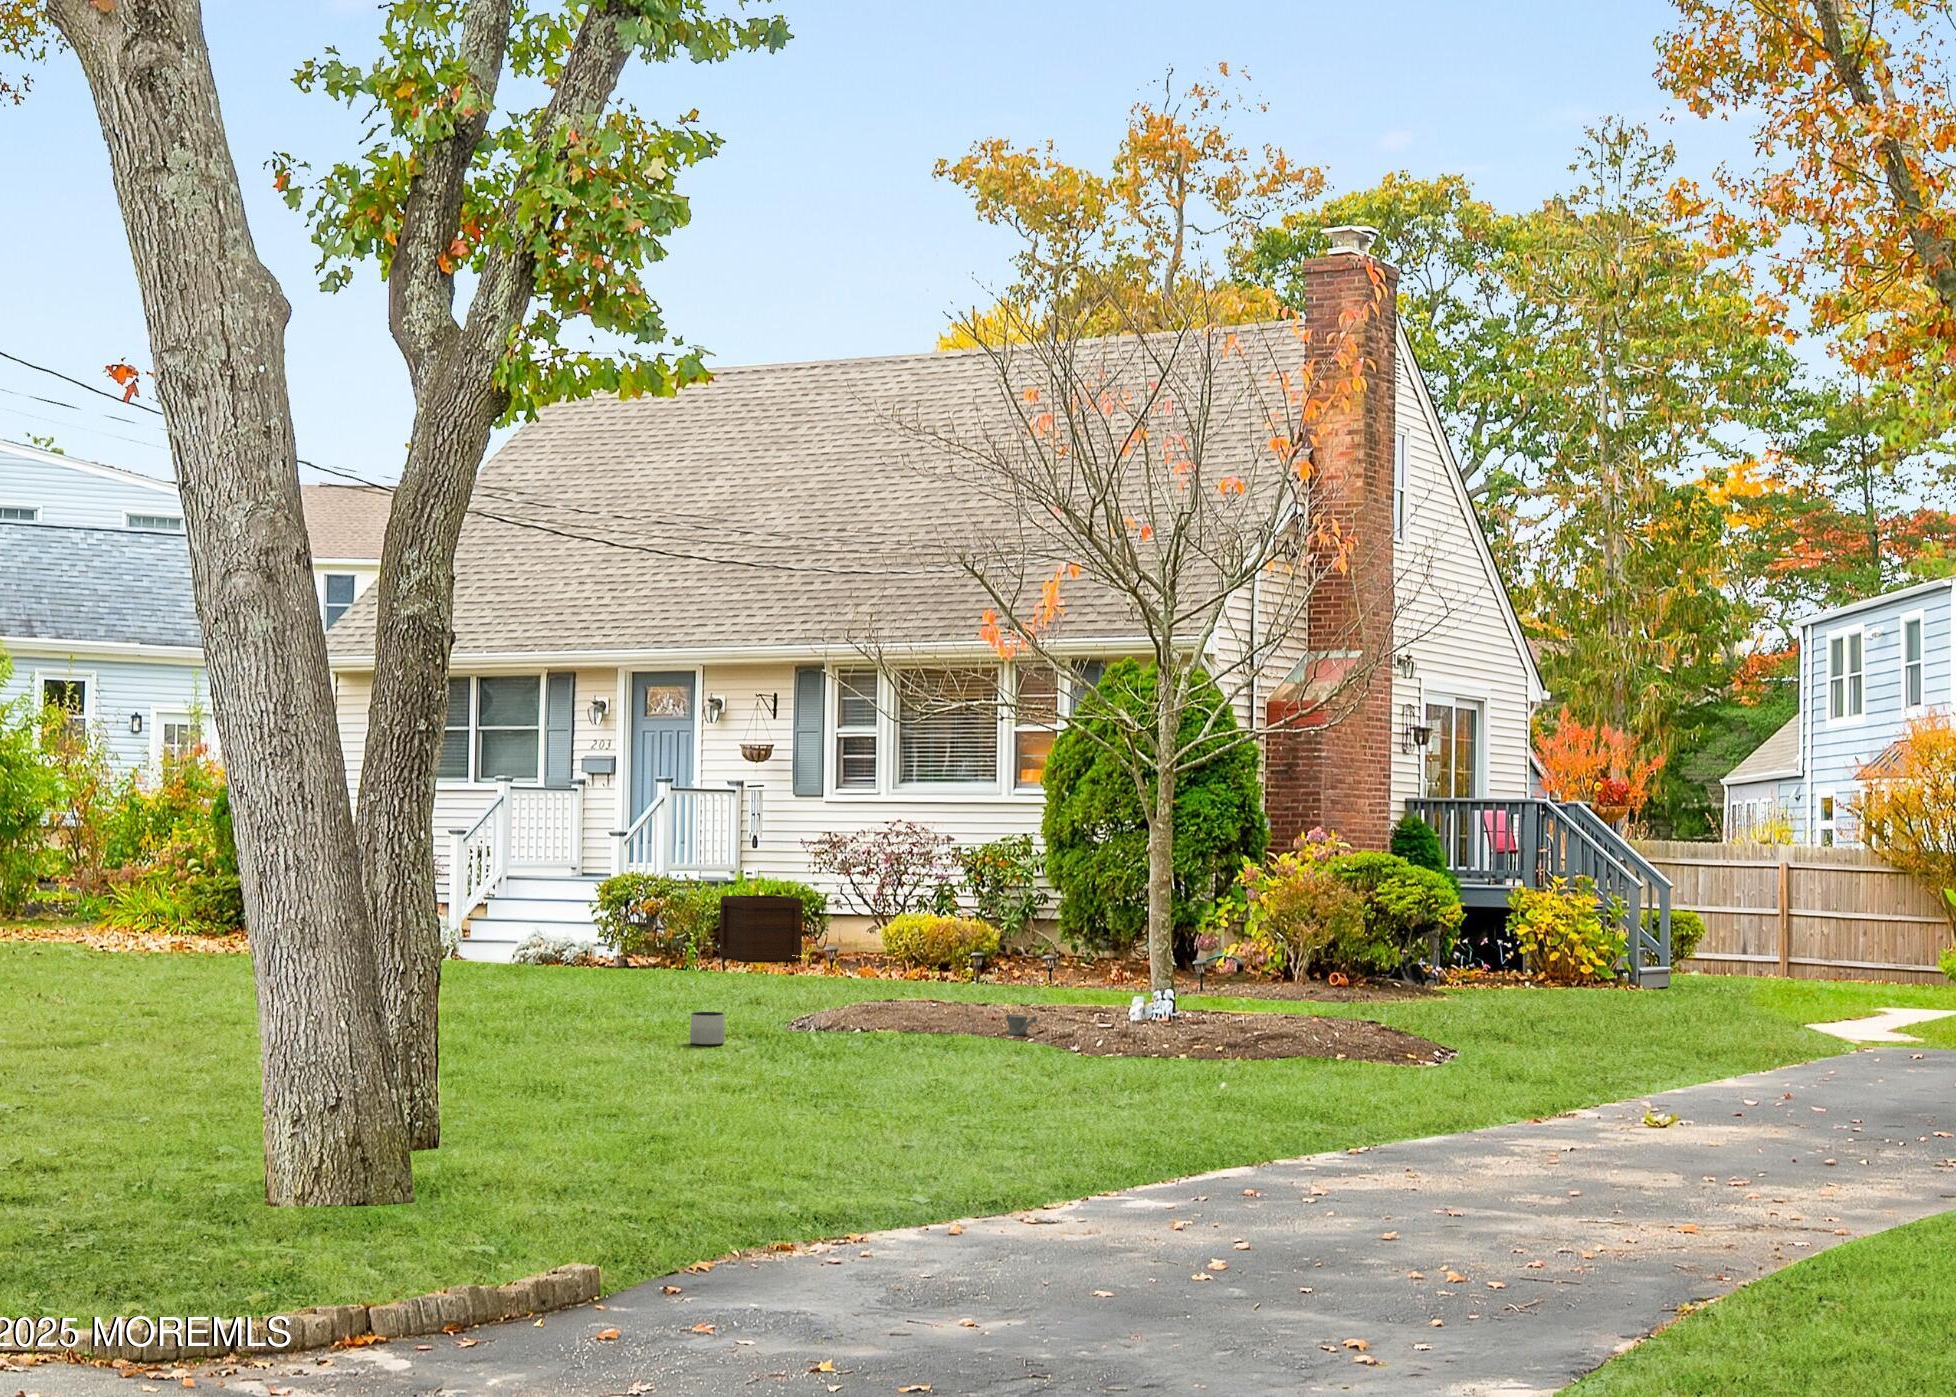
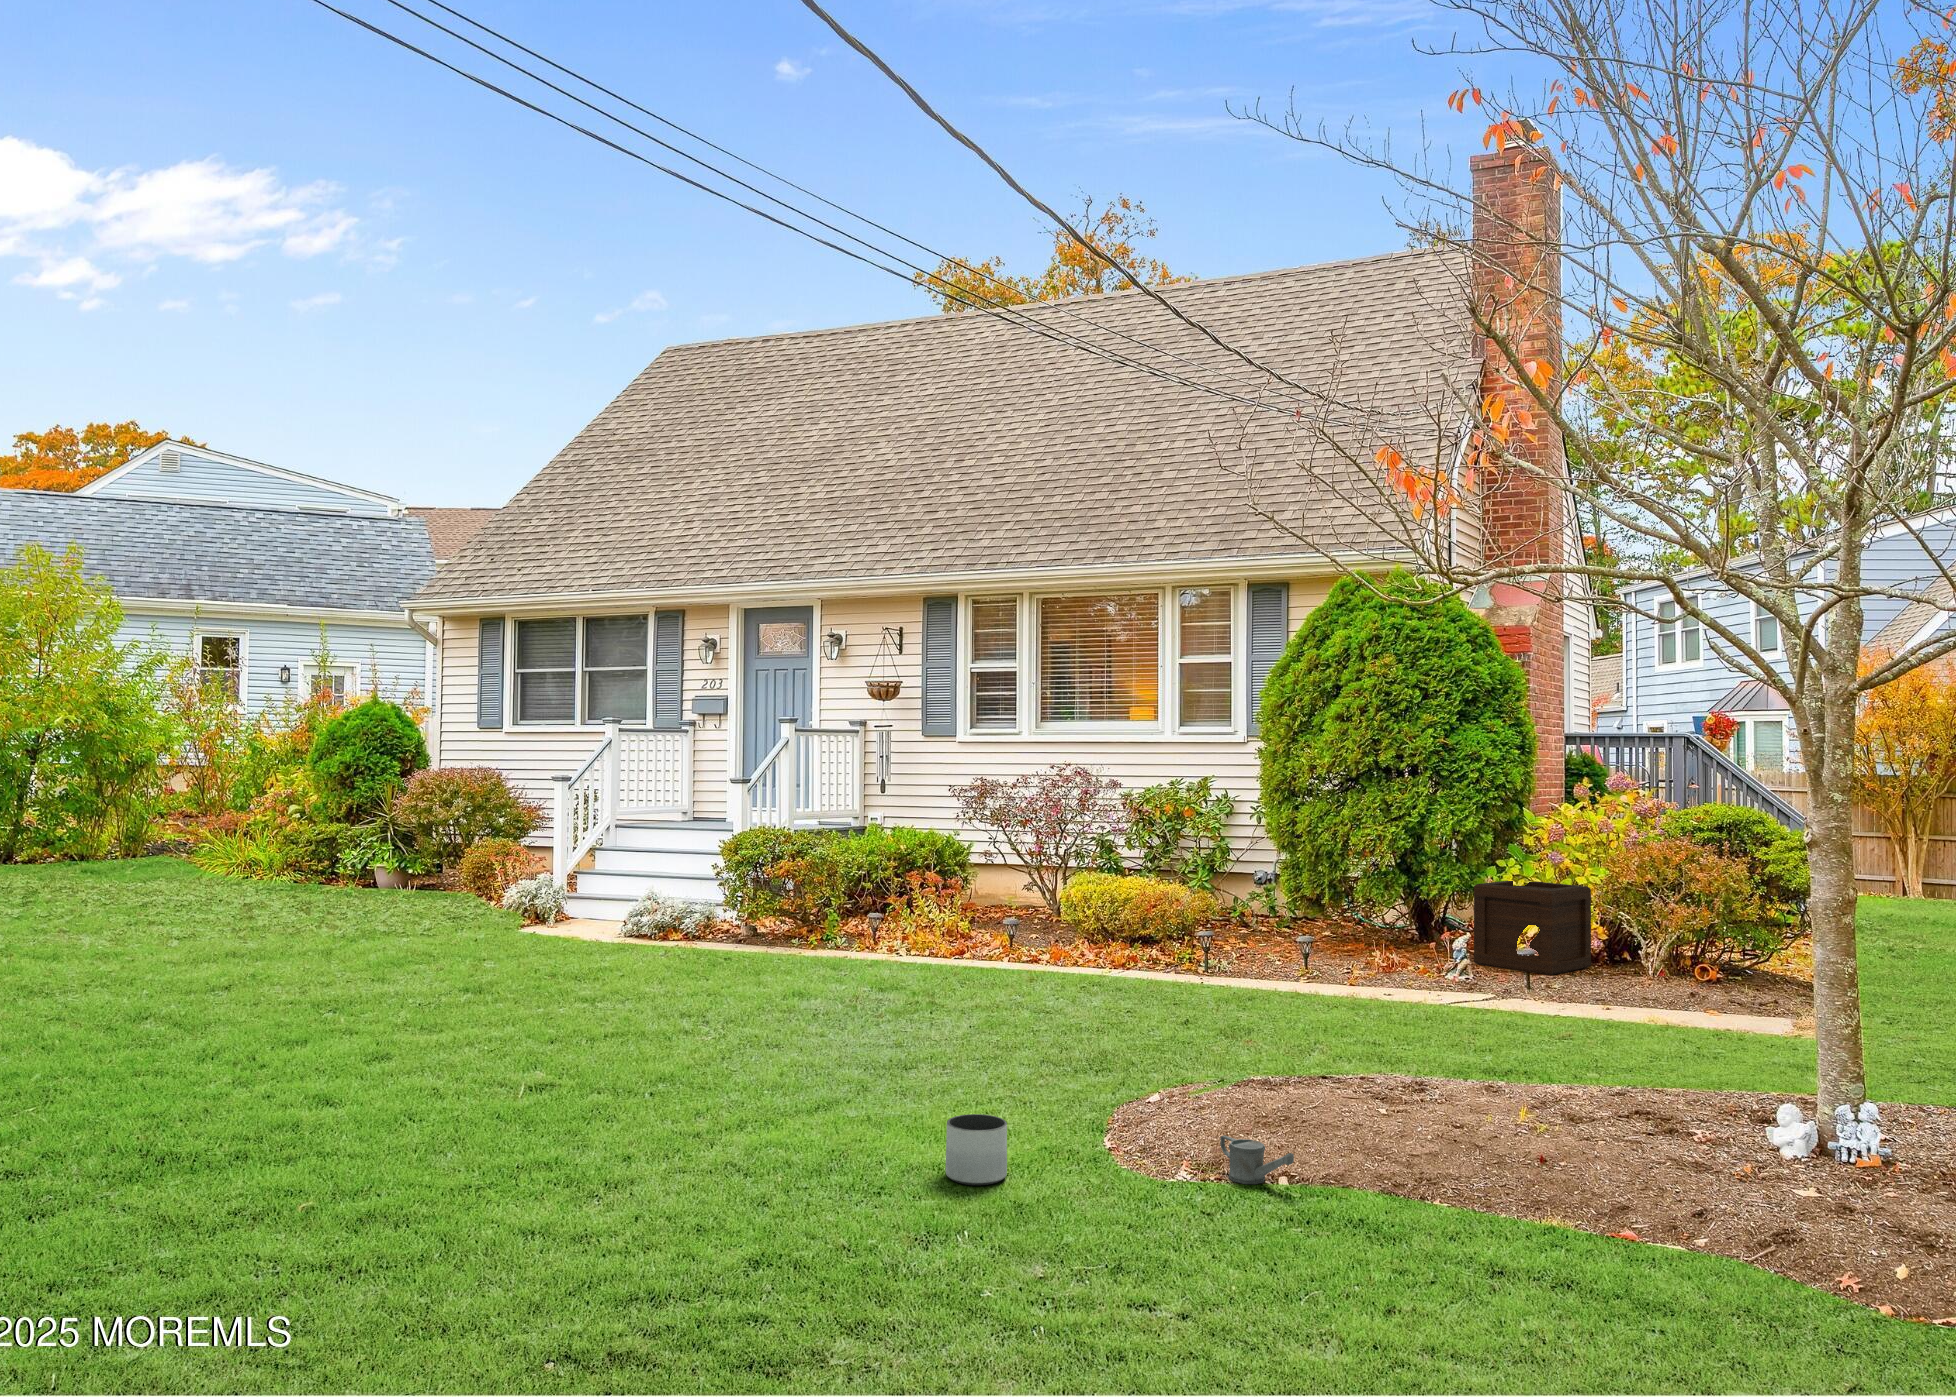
wooden crate: present [719,895,803,962] -> present [1474,880,1591,975]
watering can: present [1007,1015,1037,1035] -> present [1220,1135,1294,1184]

